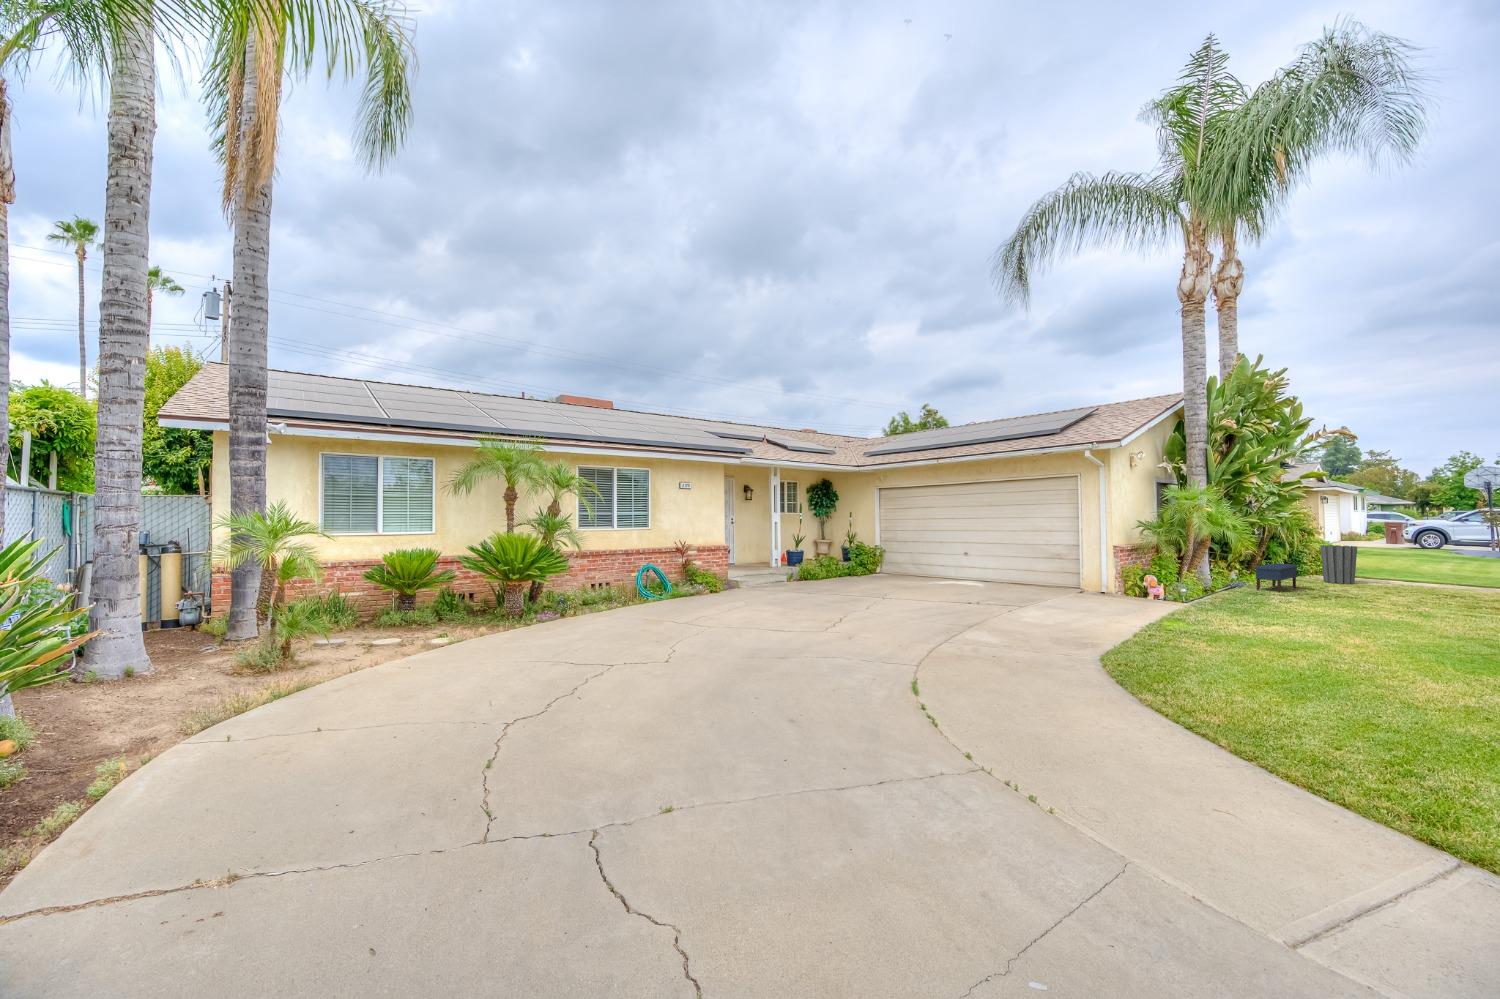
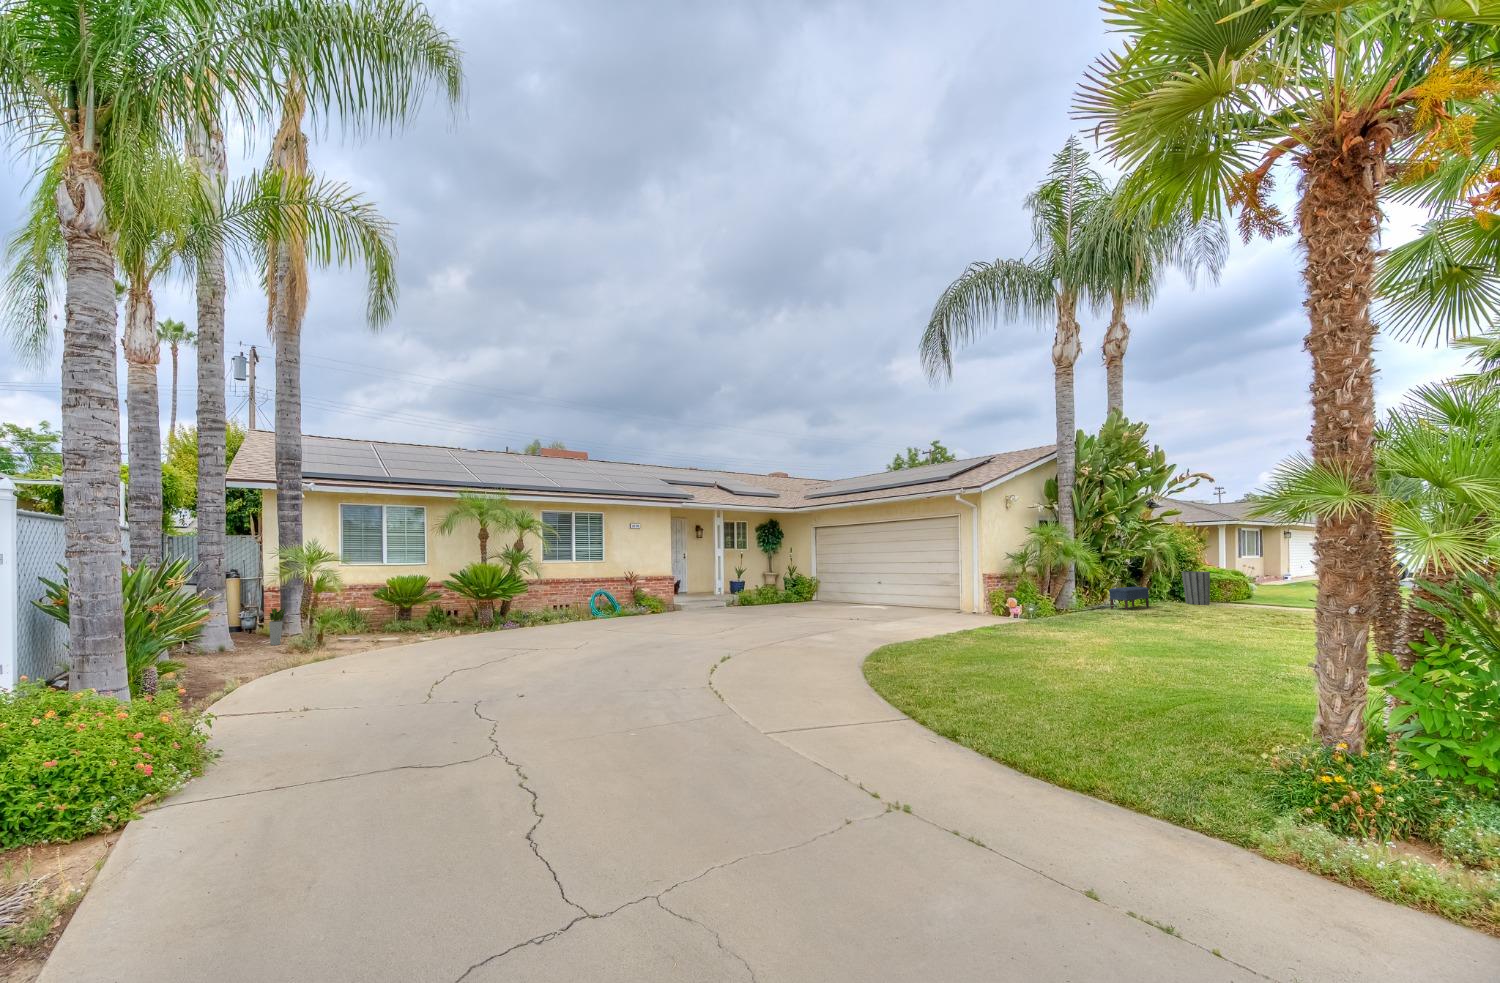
planter: none [216,597,249,650] -> present [269,608,285,645]

